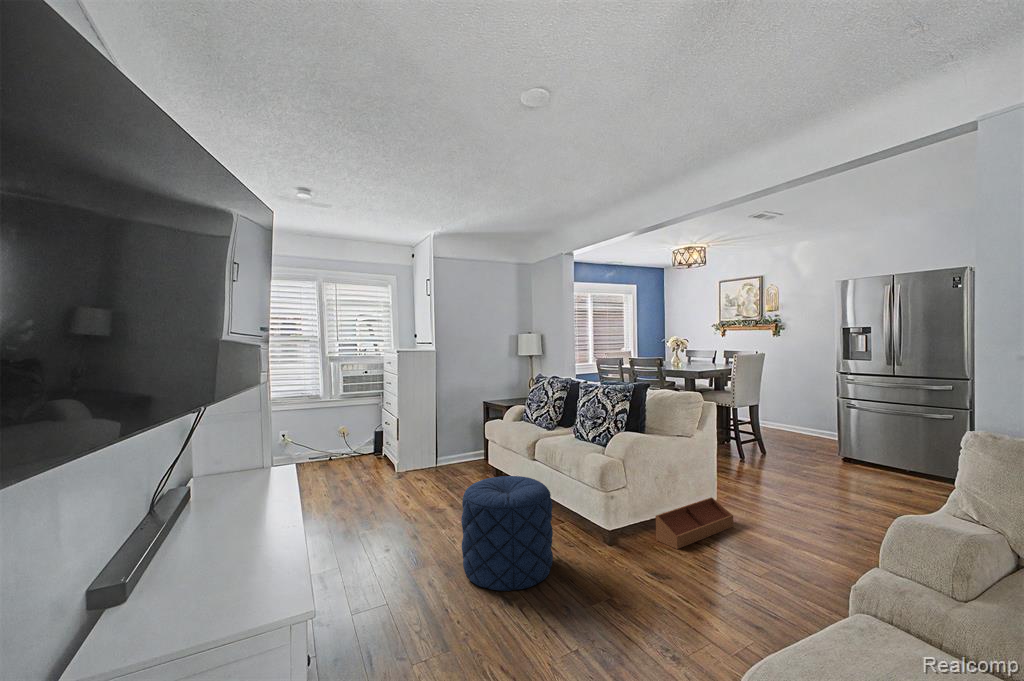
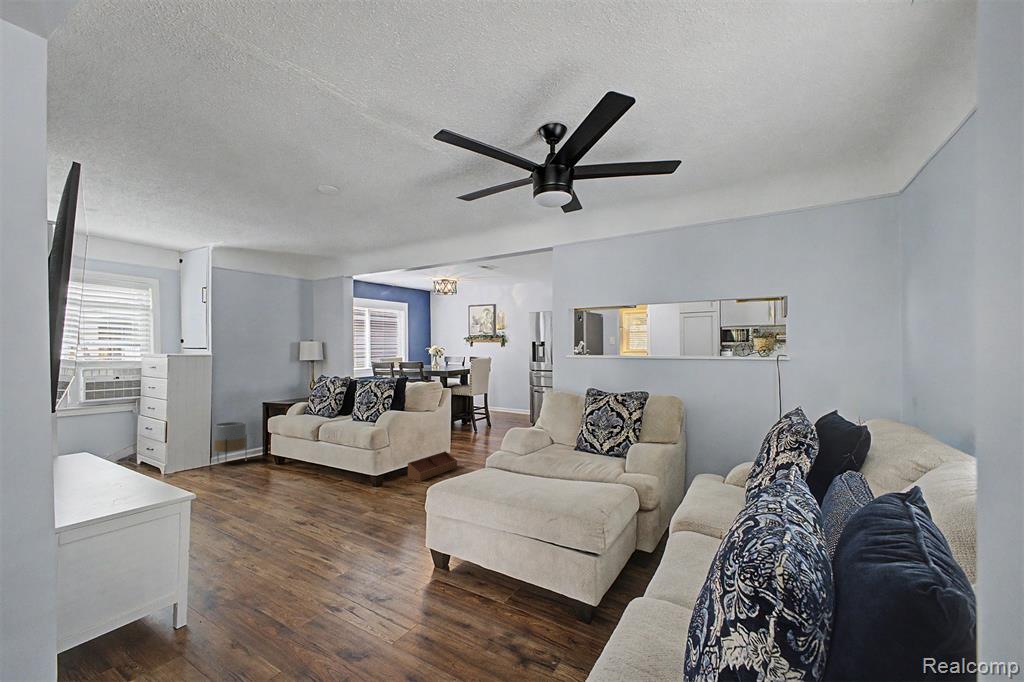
planter: none [426,427,459,479] -> present [214,422,247,461]
pouf: present [461,476,553,591] -> none [270,442,338,514]

